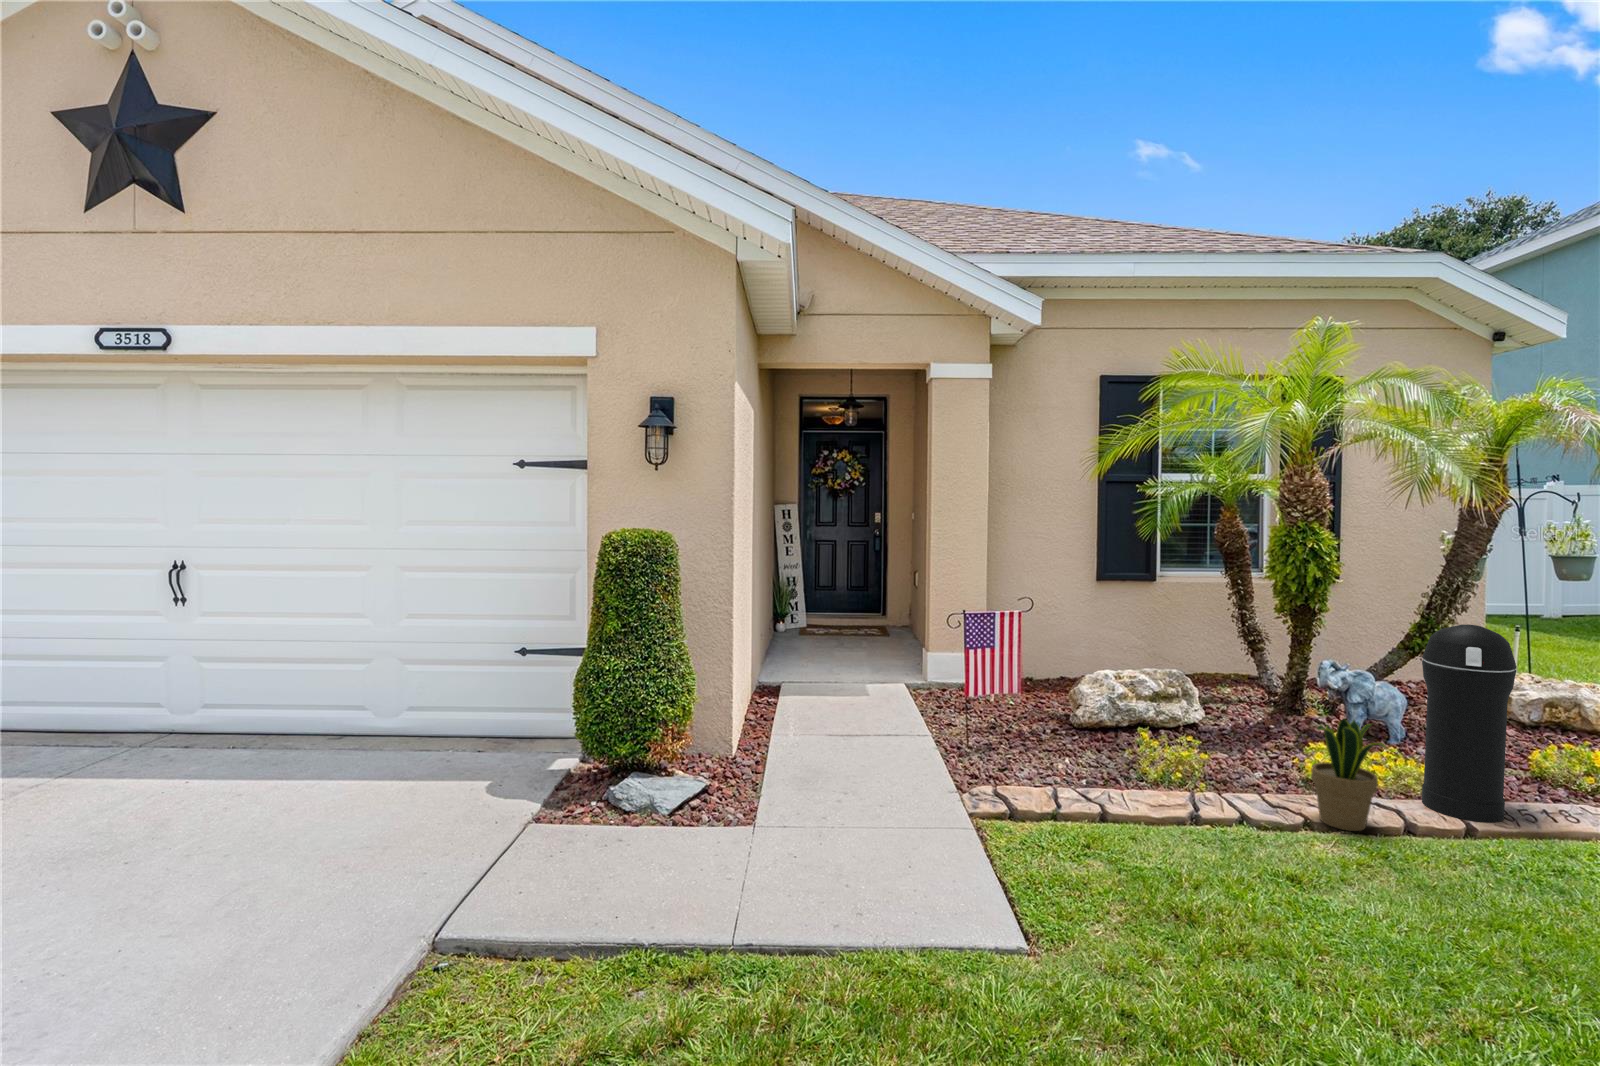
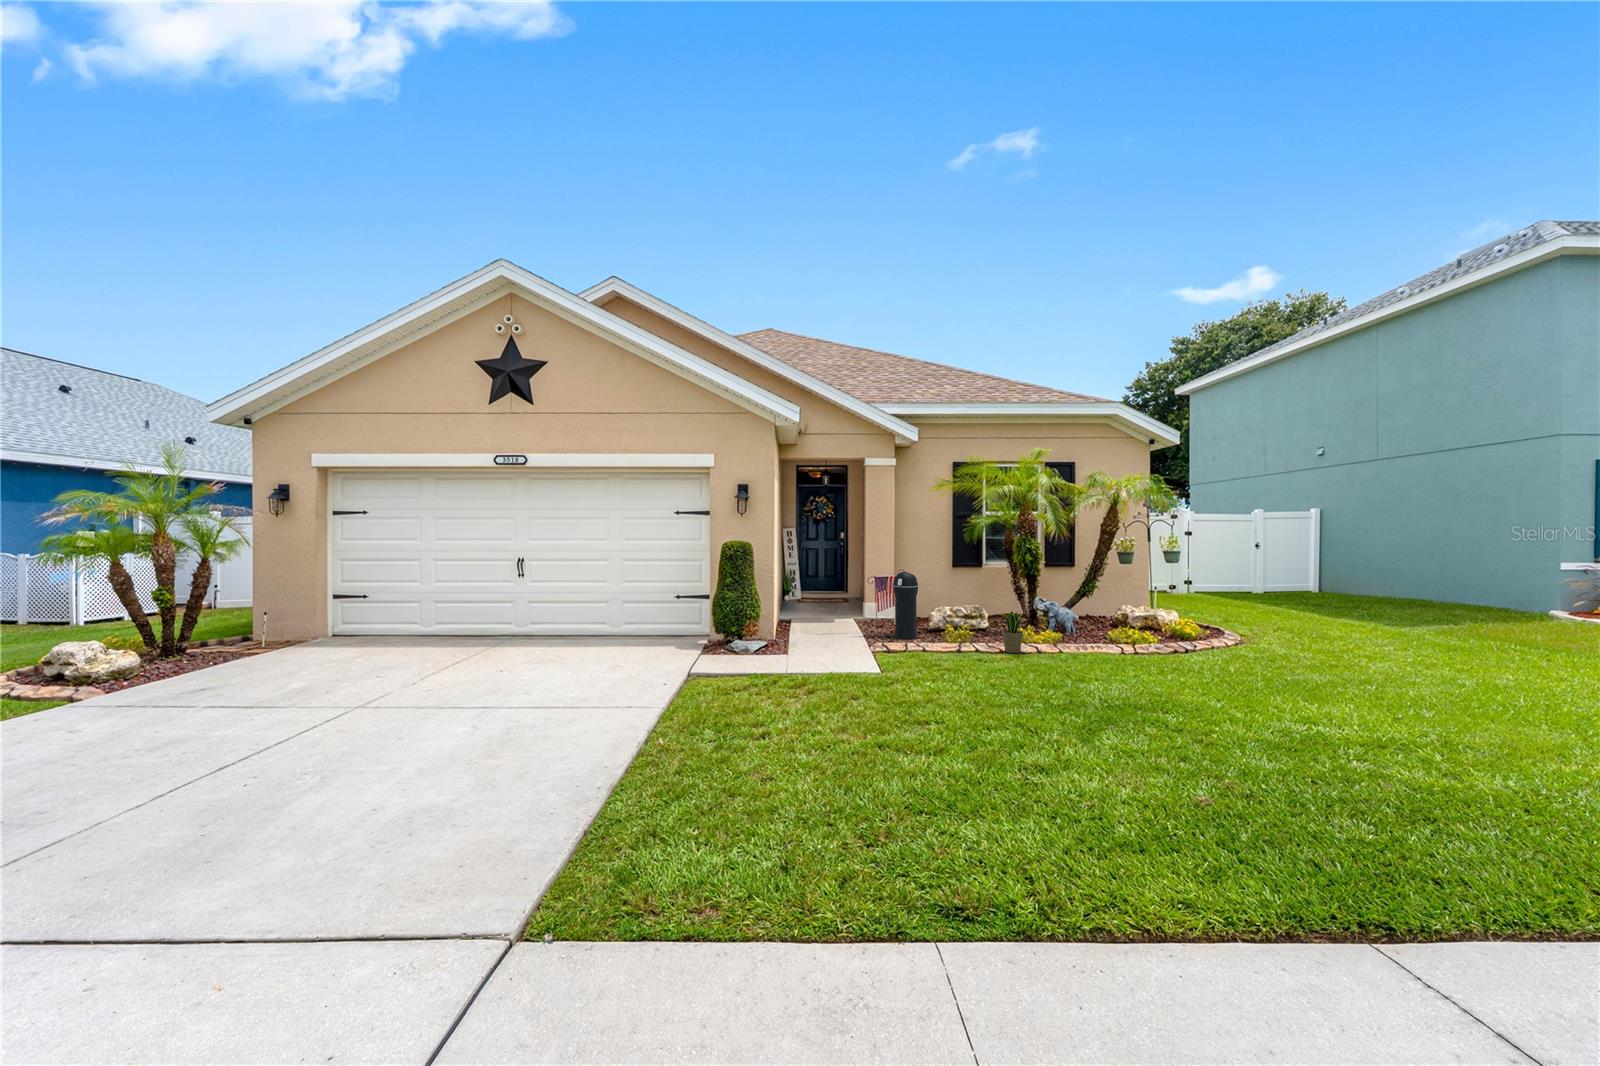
trash can: present [1422,624,1517,822] -> present [893,572,918,639]

